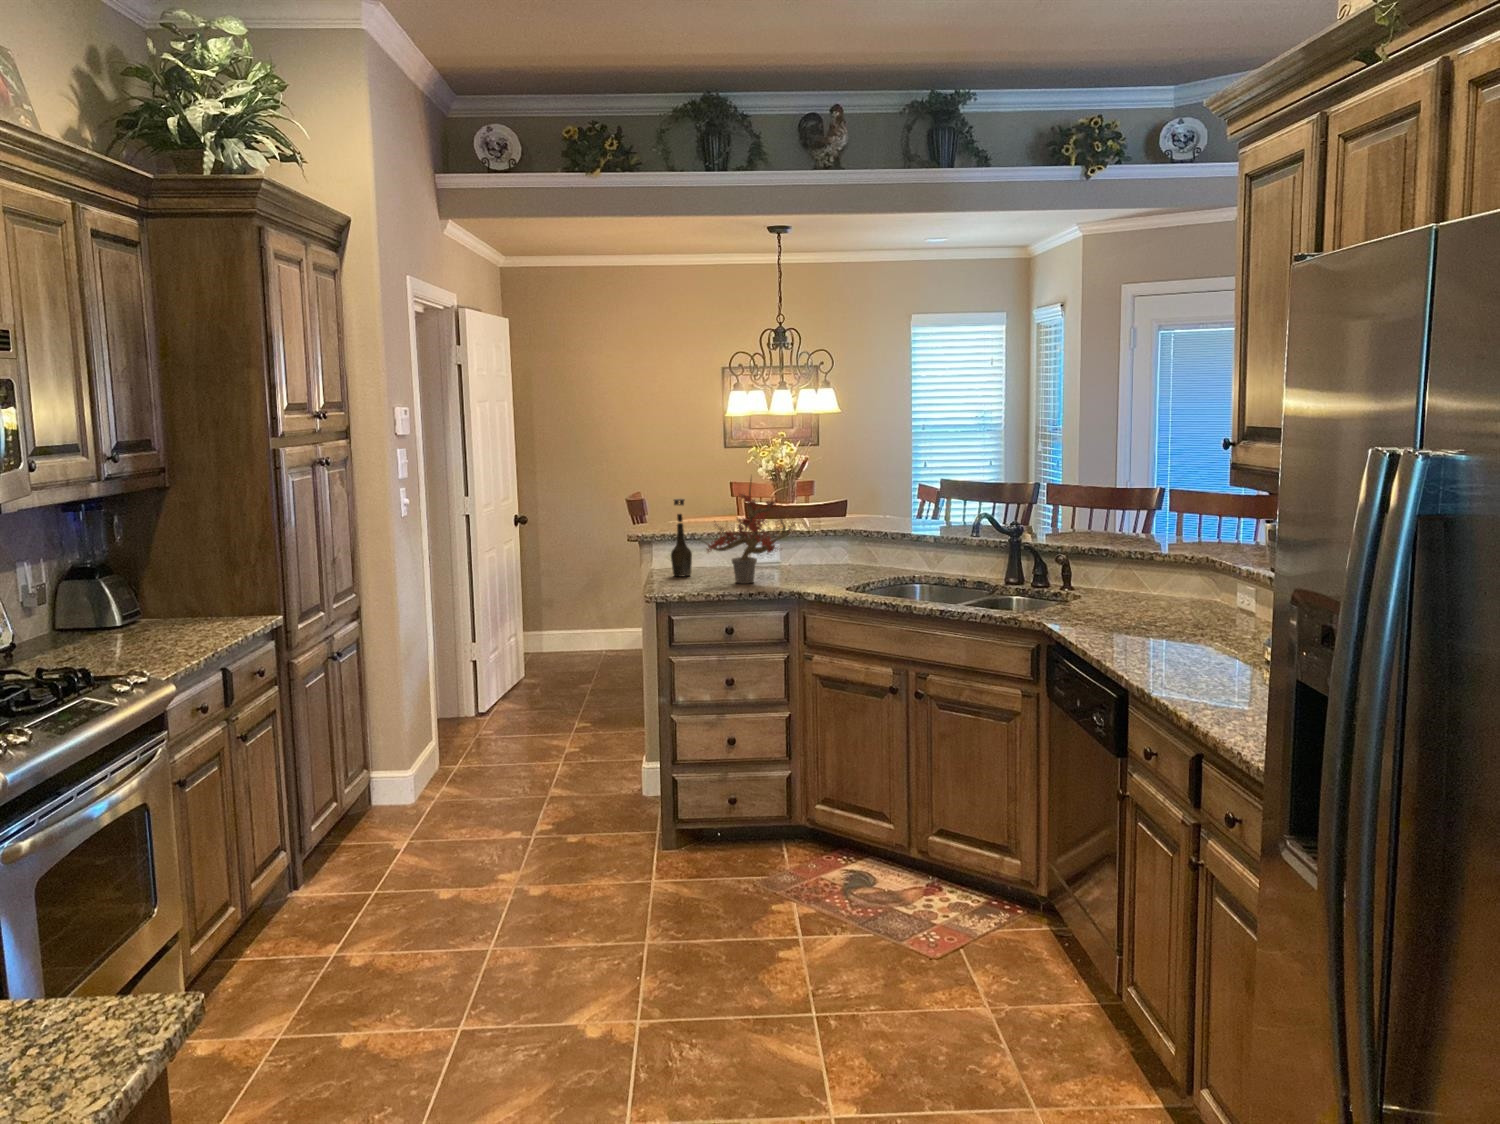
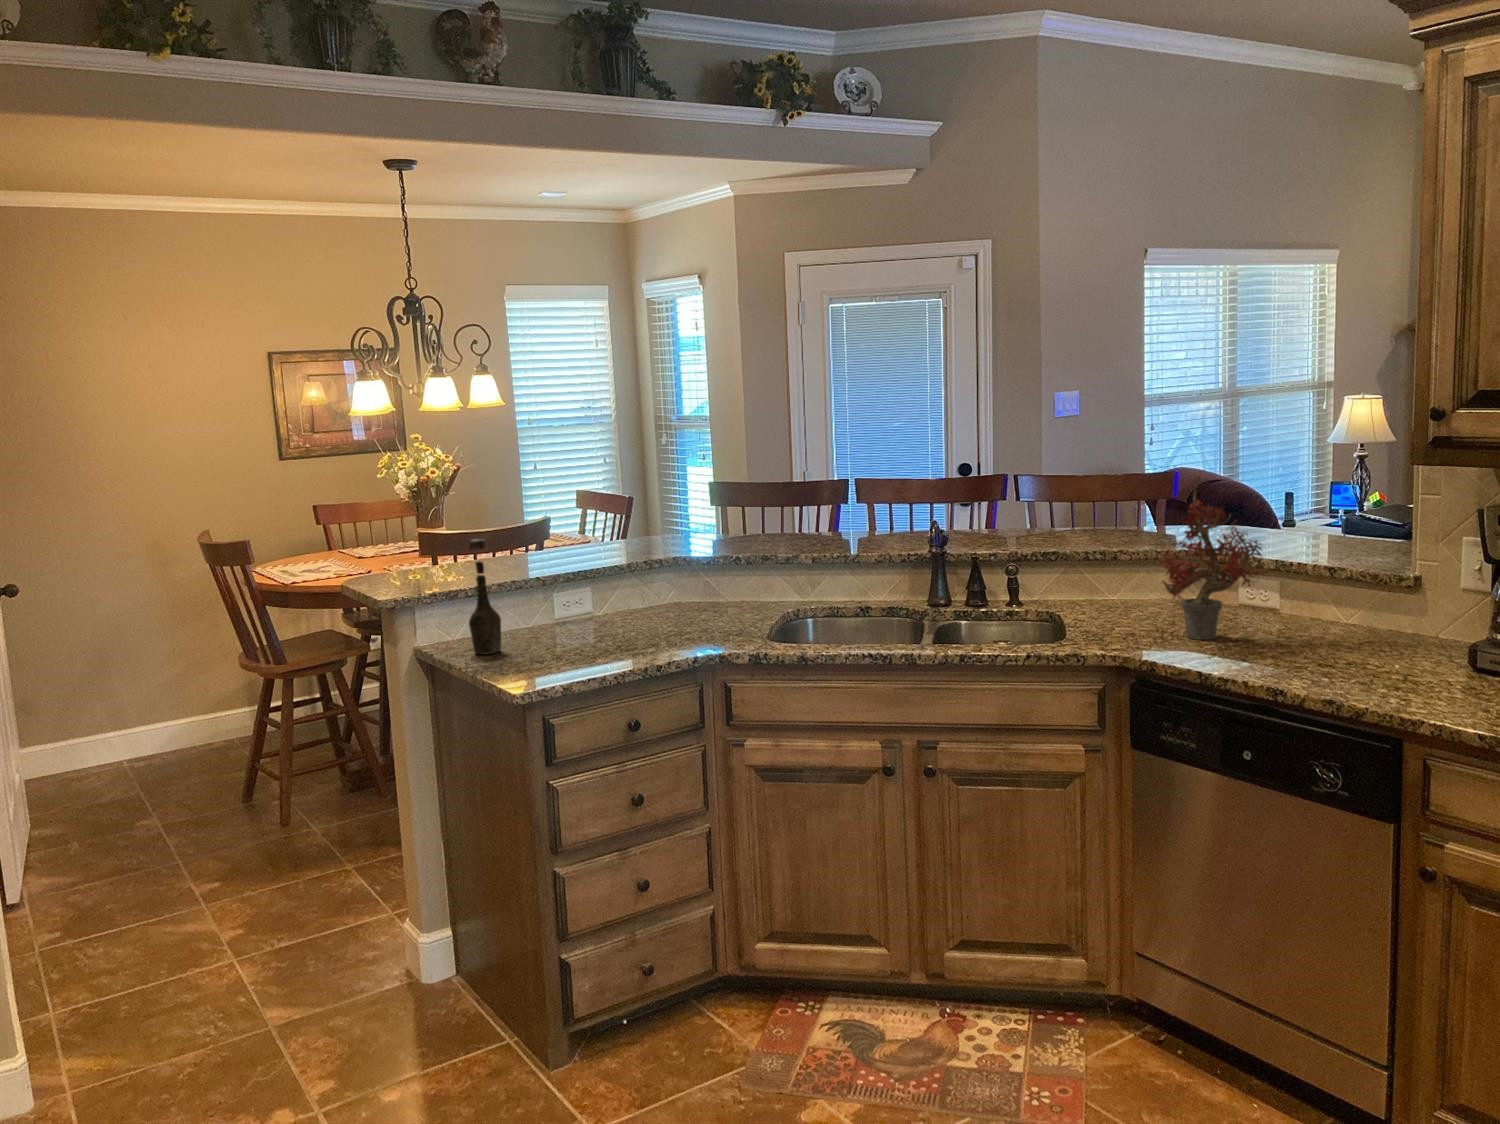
potted plant: present [703,480,795,584] -> present [1160,478,1266,640]

